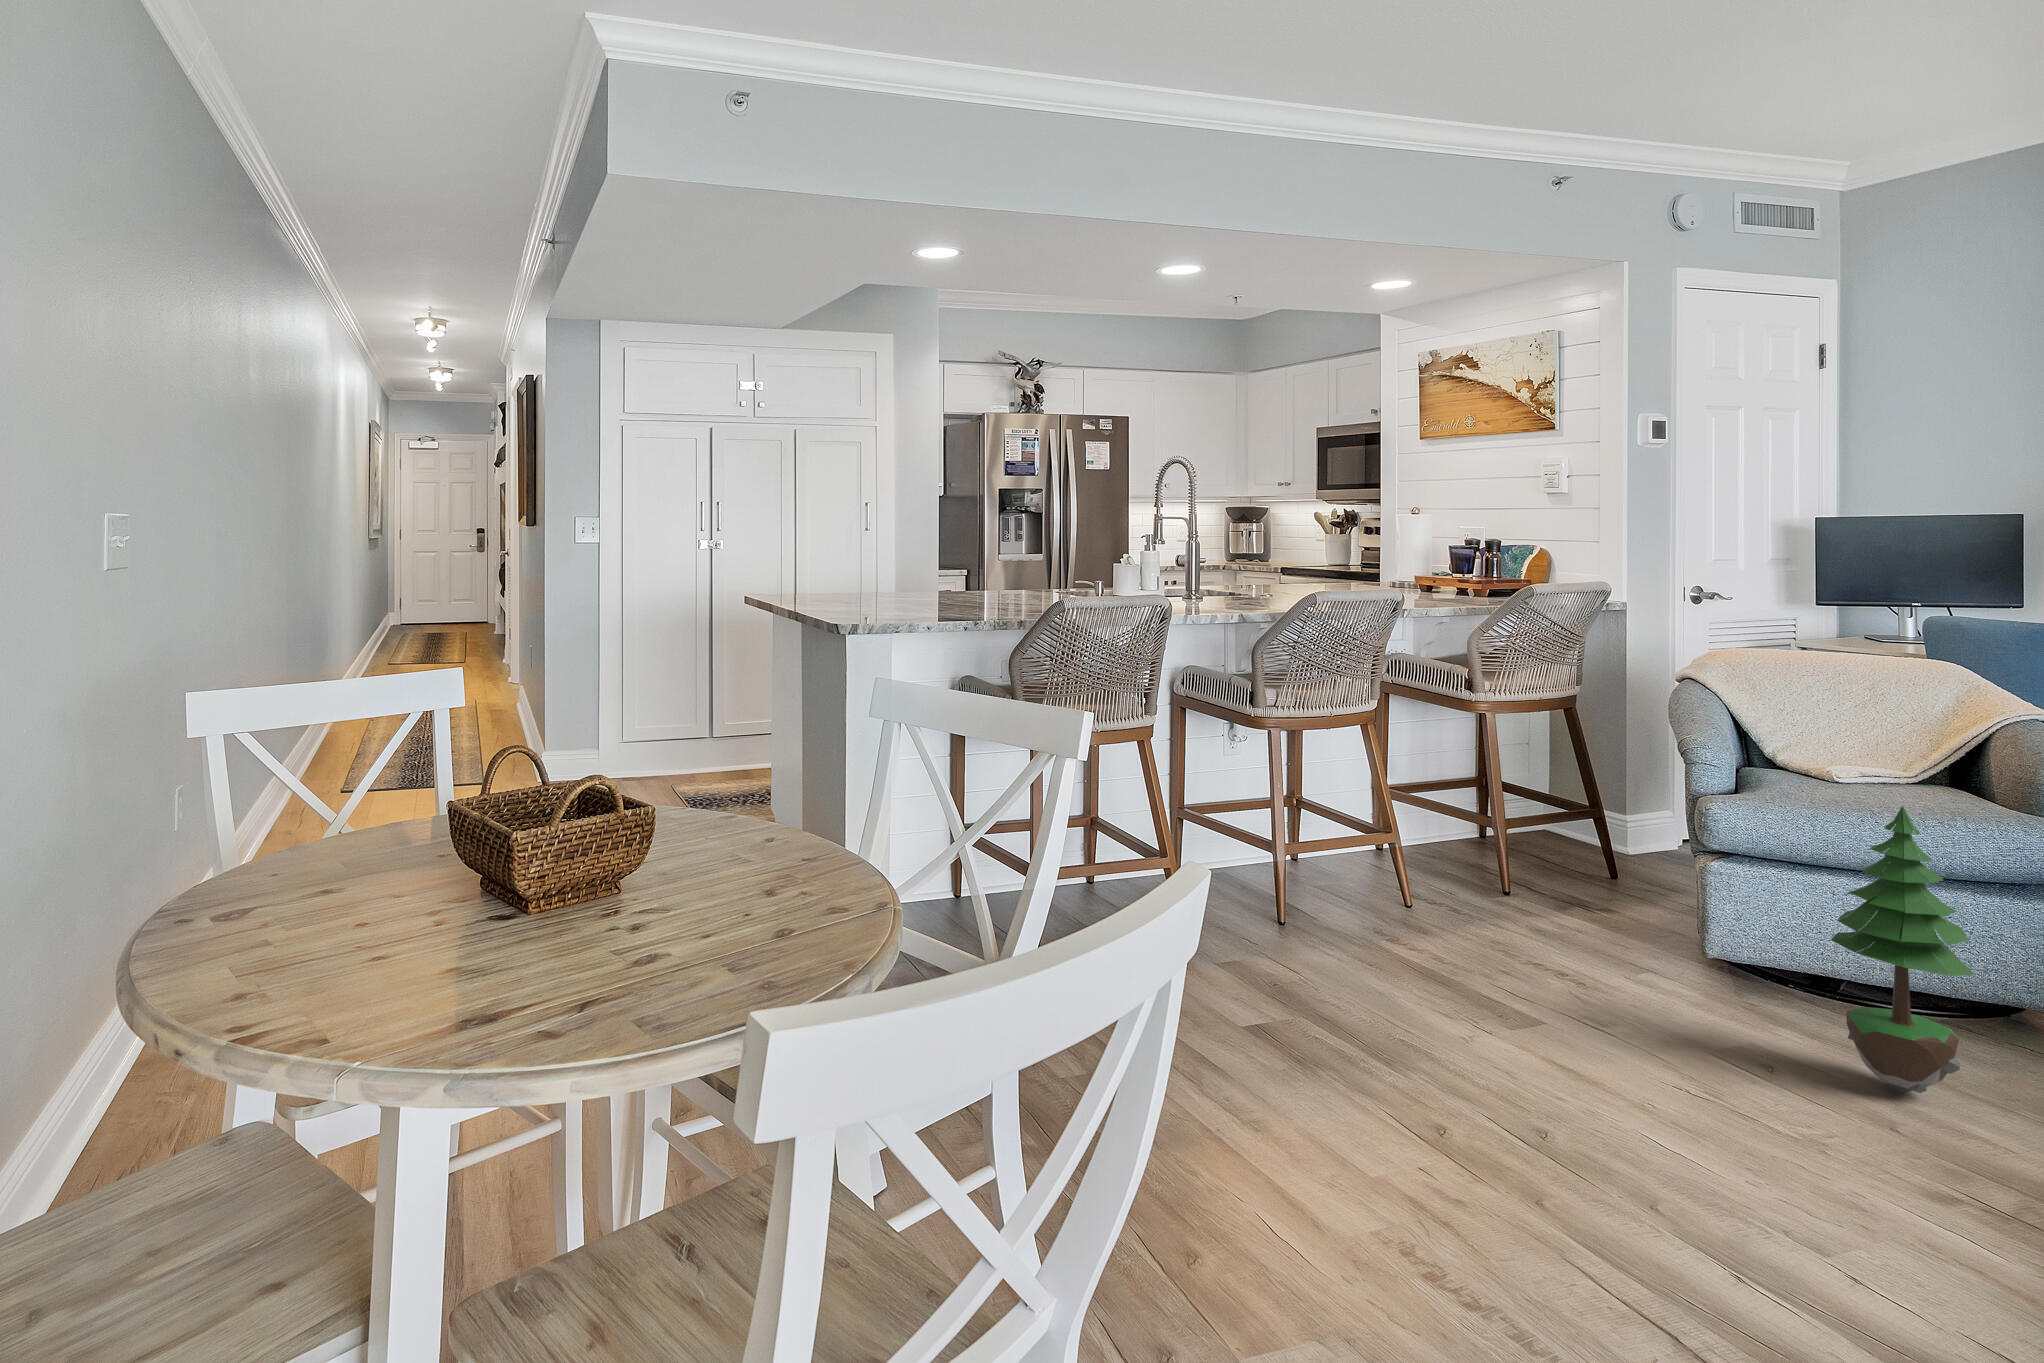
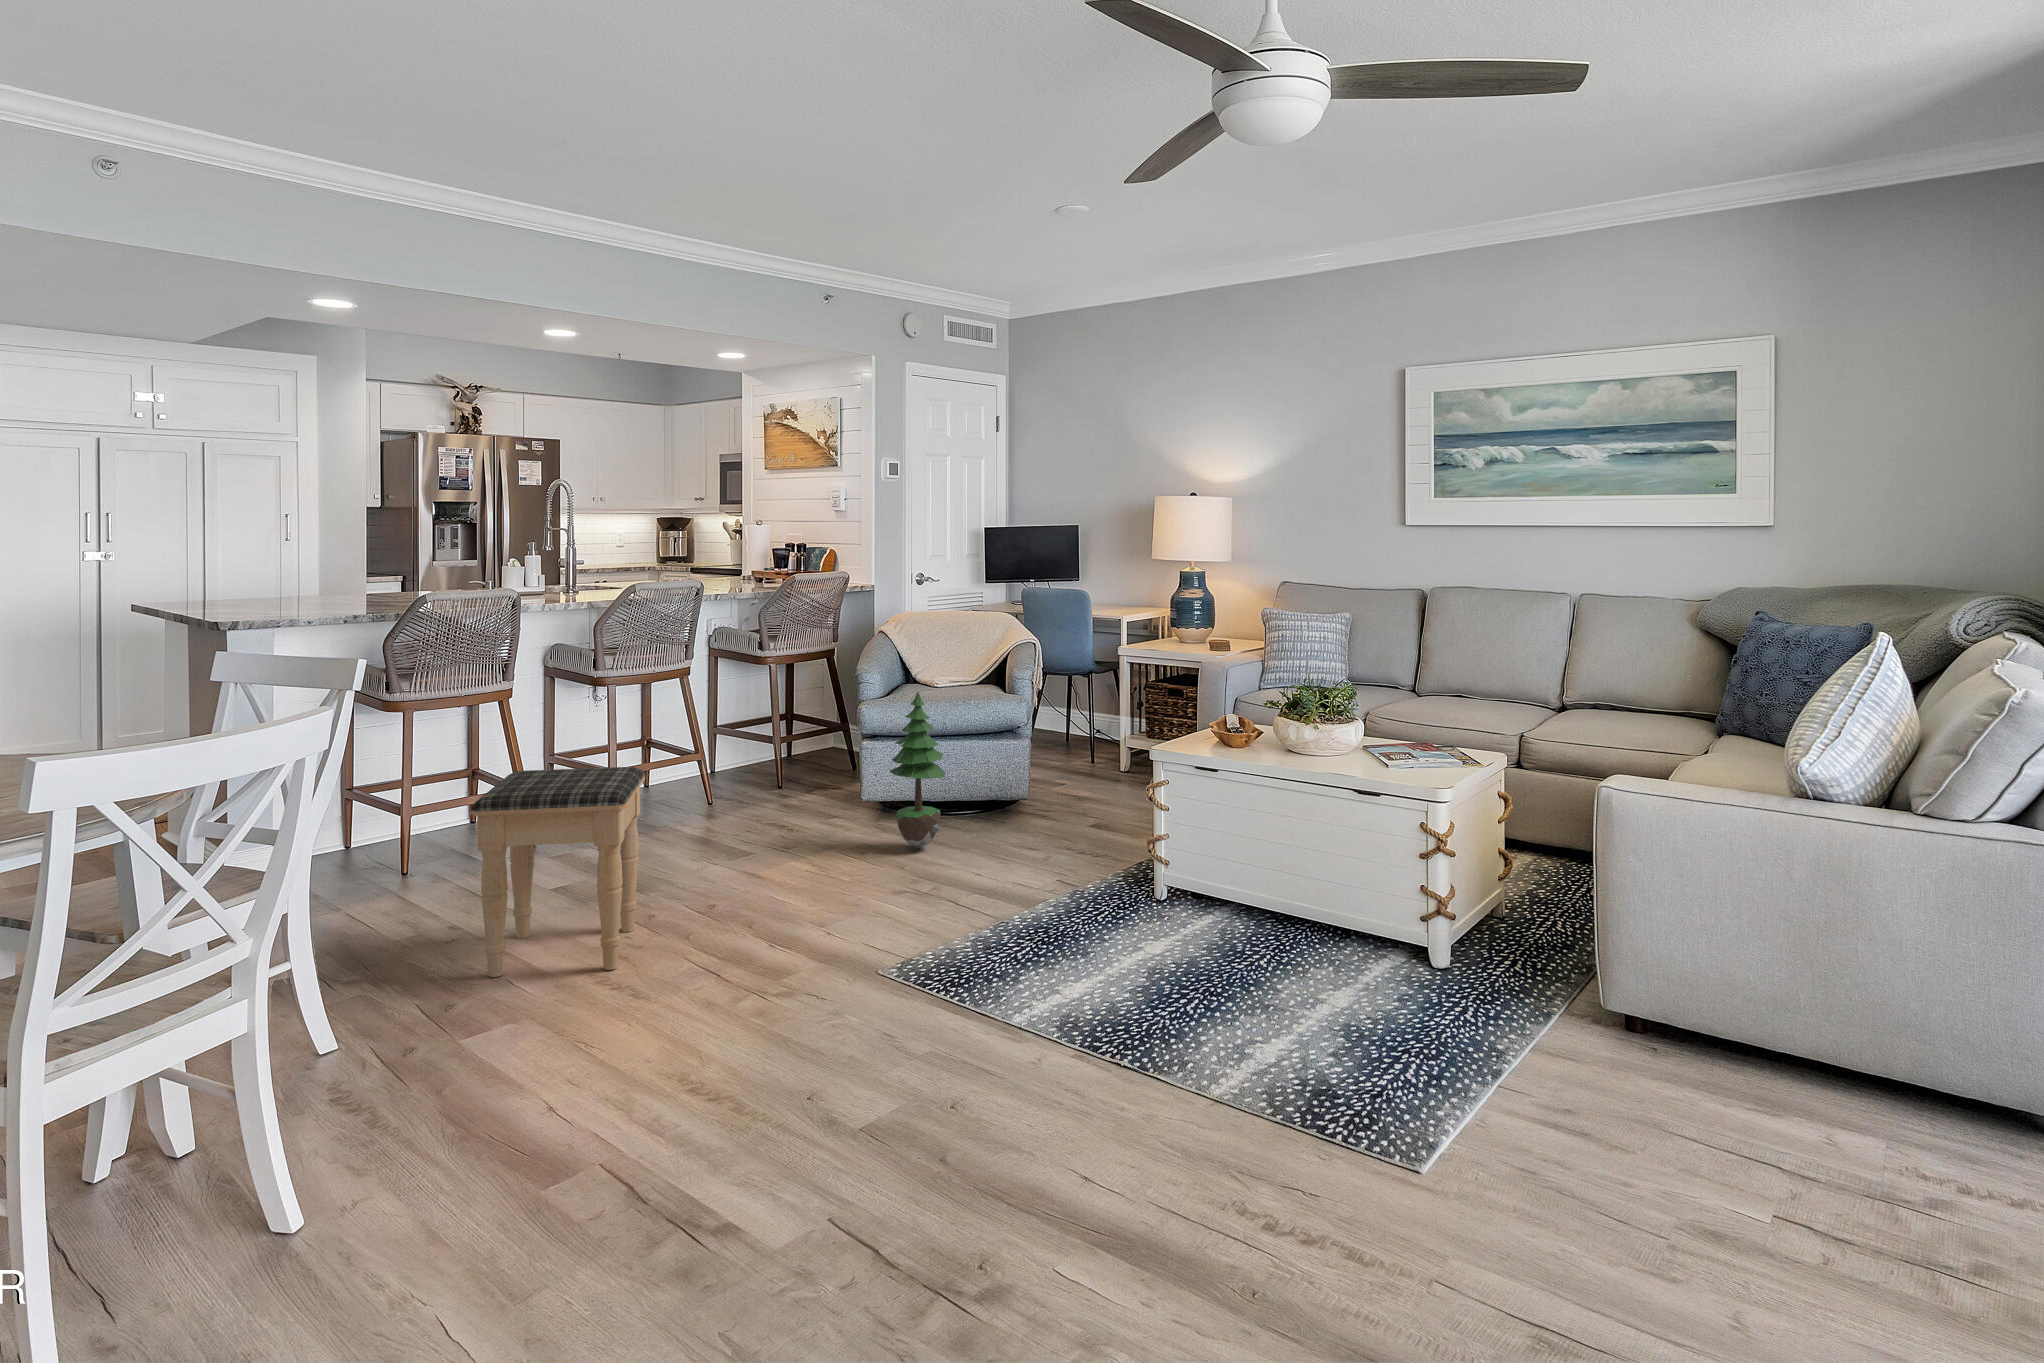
footstool: none [1197,879,1473,1276] -> present [471,767,645,977]

